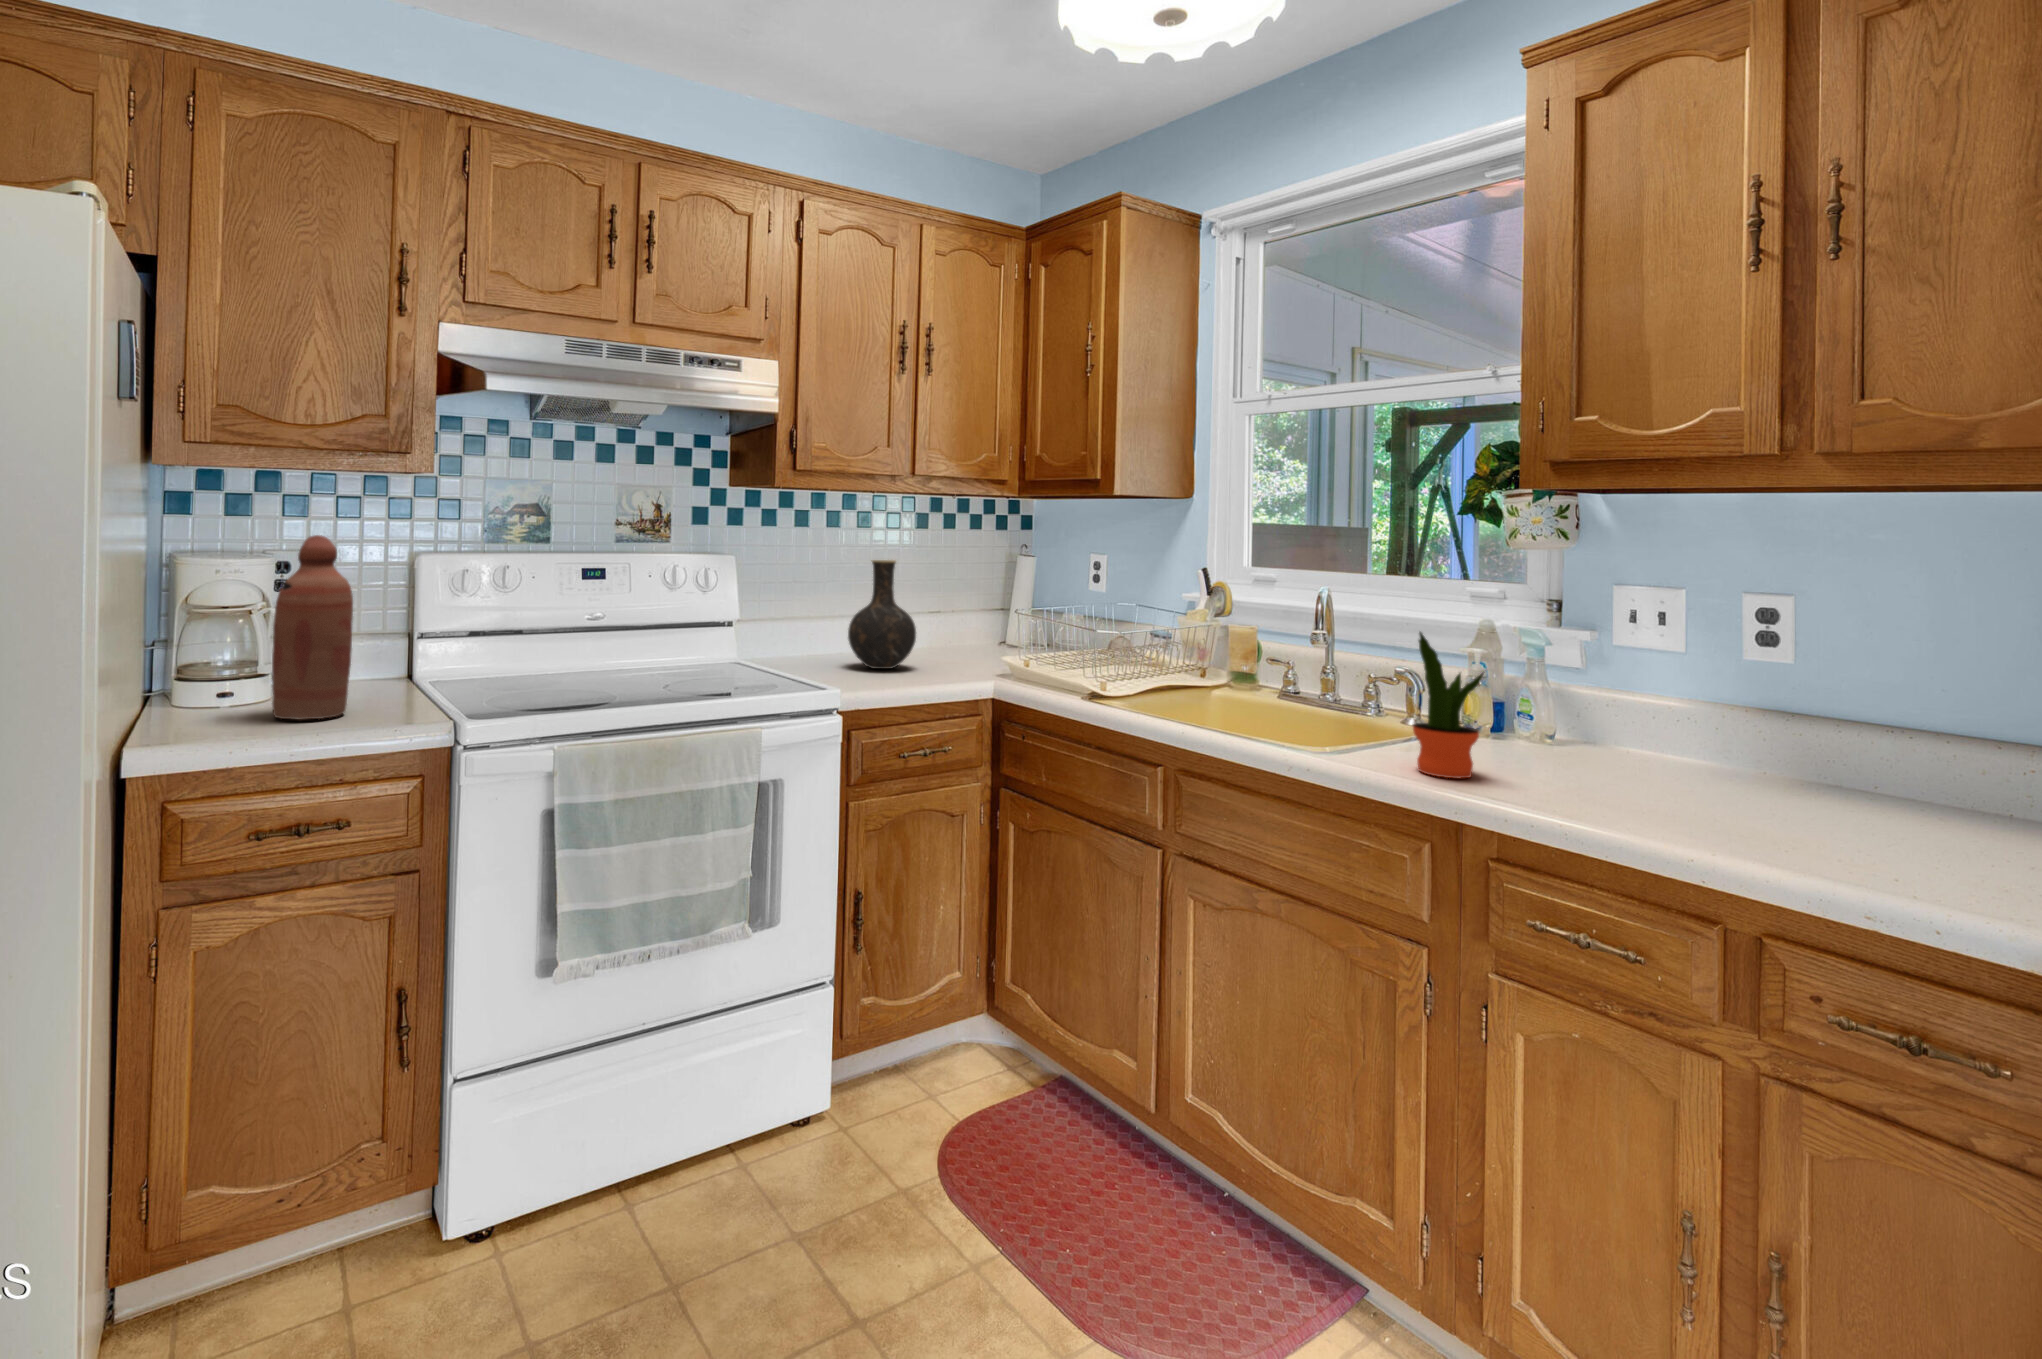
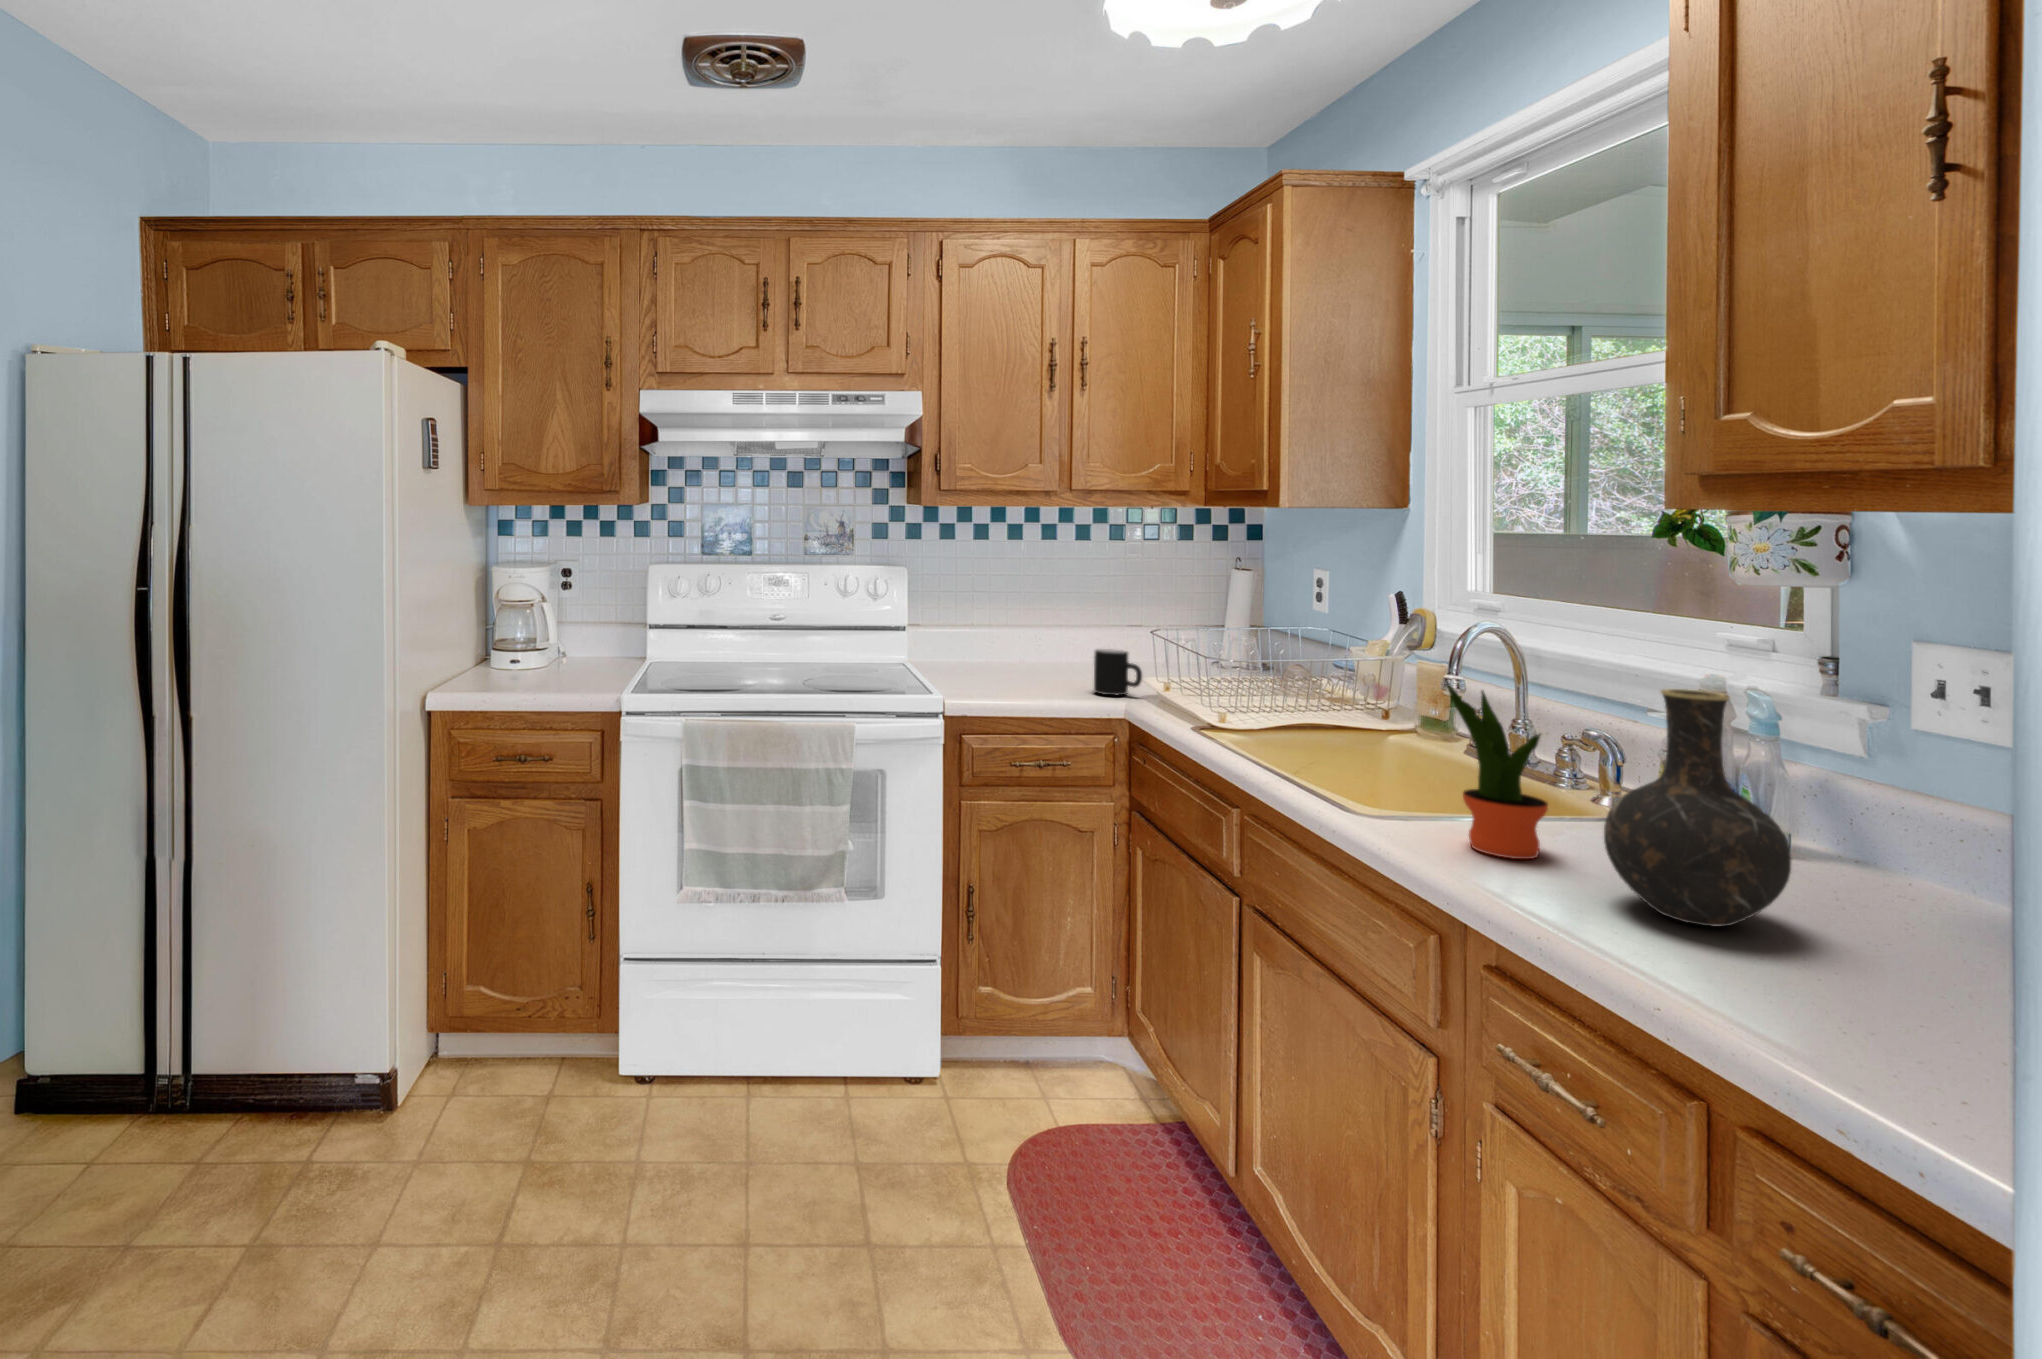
bottle: present [272,535,353,720] -> none [520,556,569,686]
vase: present [848,560,916,669] -> present [1604,689,1791,927]
mug: none [947,632,995,677] -> present [1094,649,1142,695]

